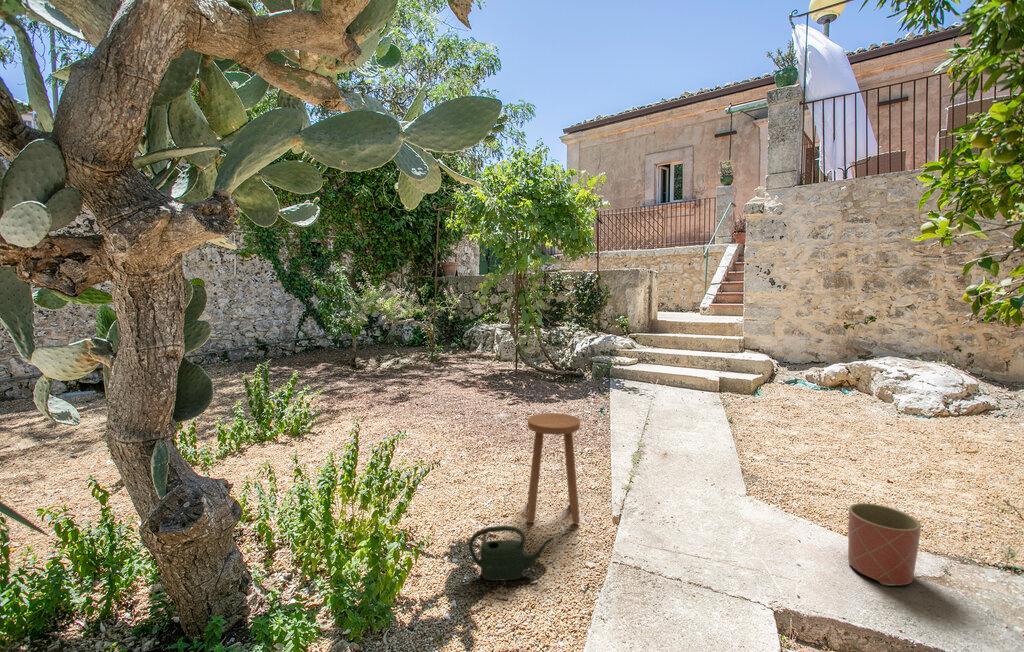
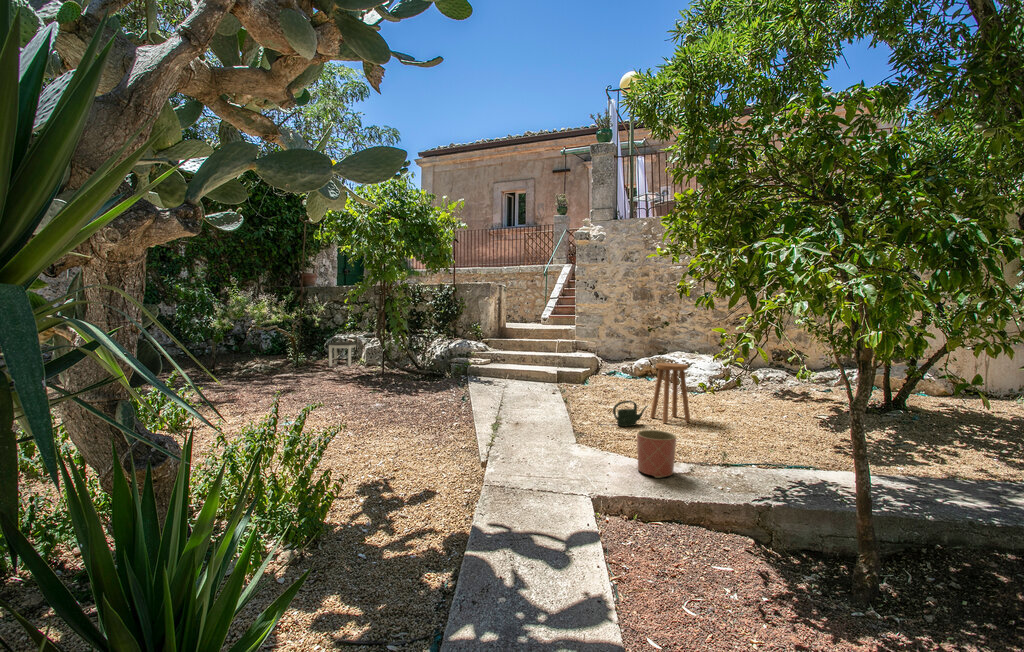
round table: none [464,334,494,360] -> present [327,342,357,366]
stool: present [527,413,580,524] -> present [650,363,690,423]
watering can: present [469,526,554,581] -> present [613,401,648,426]

